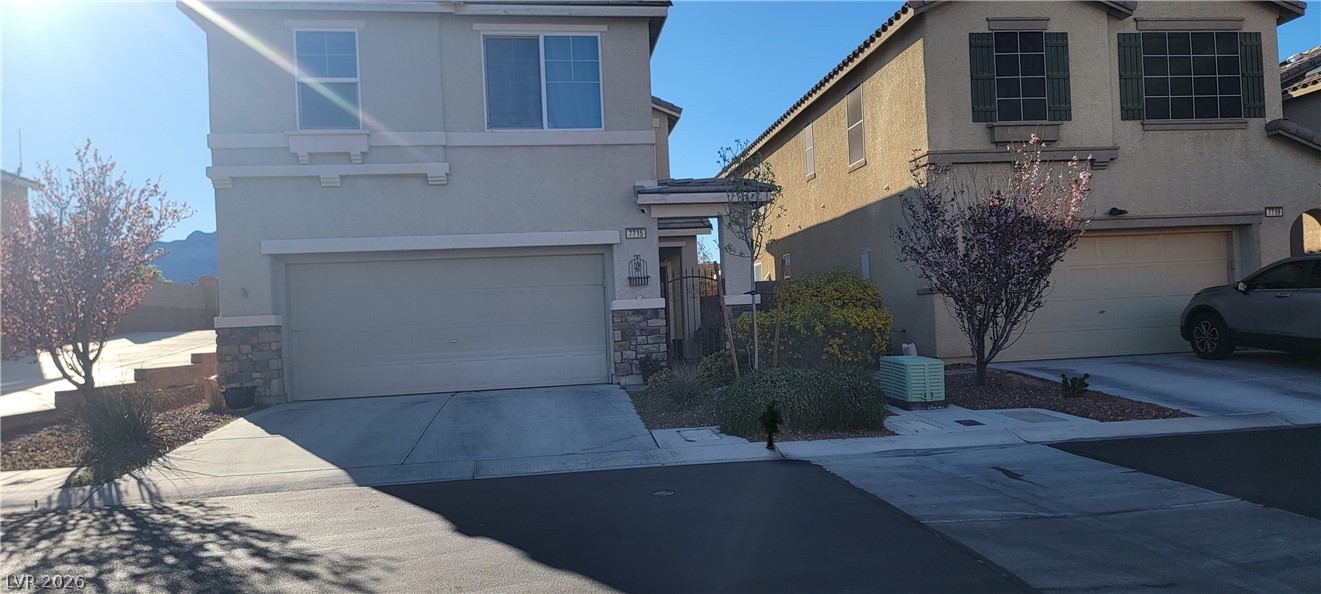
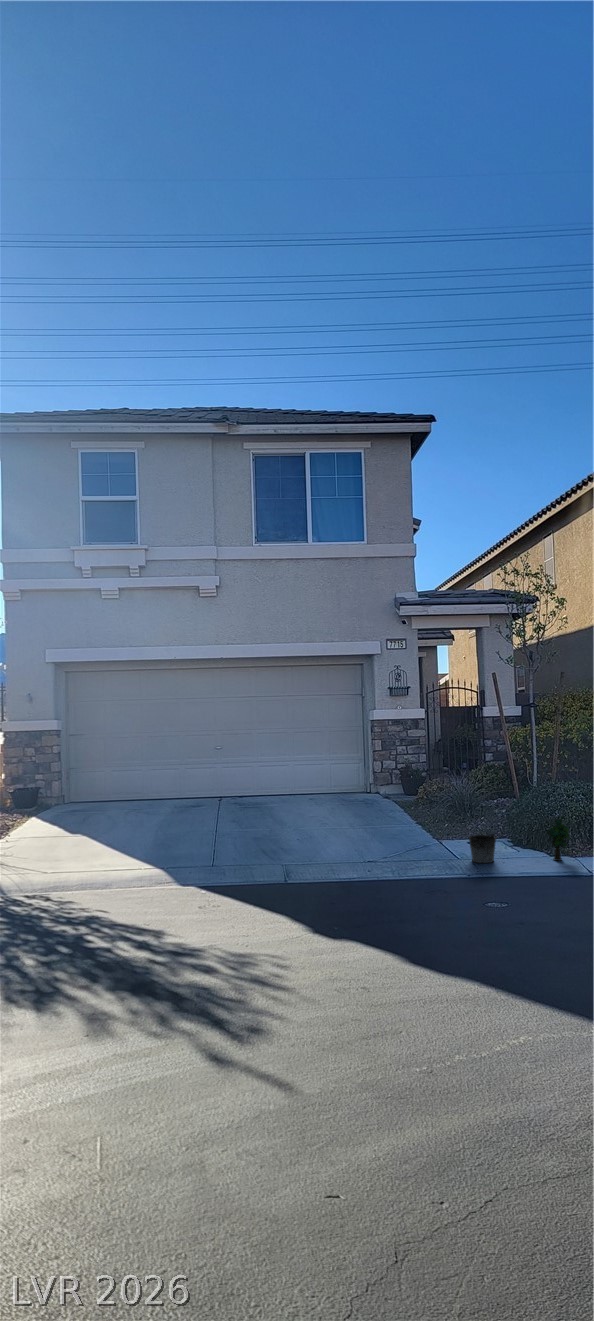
bucket: none [676,422,707,453] -> present [469,834,497,863]

